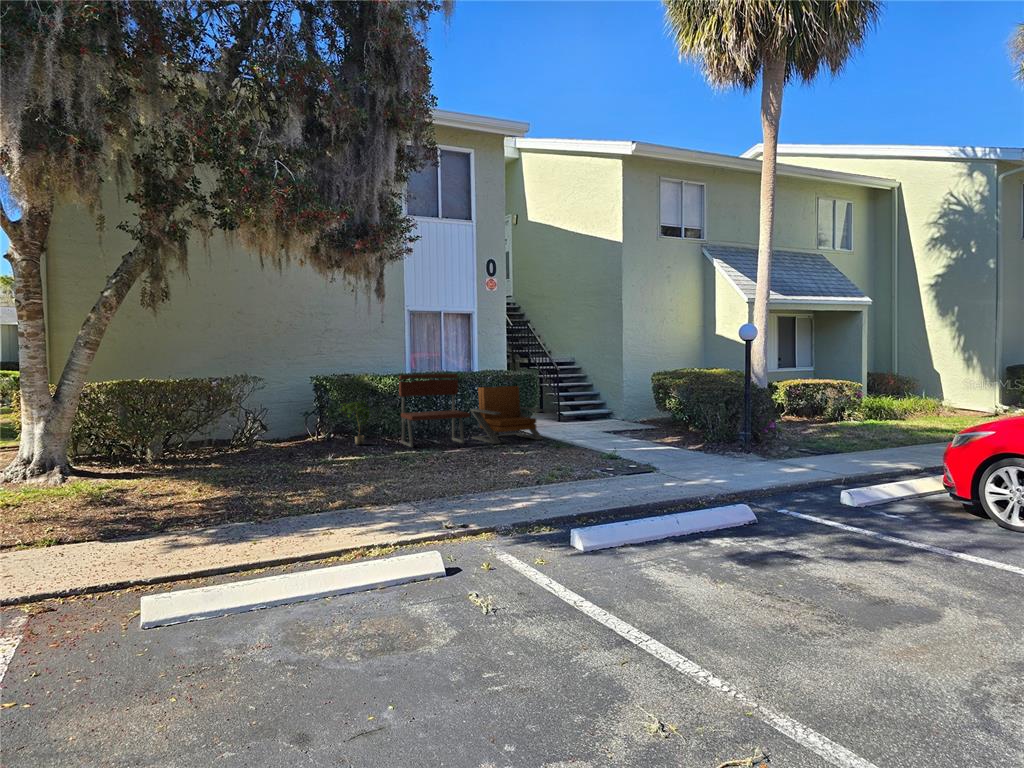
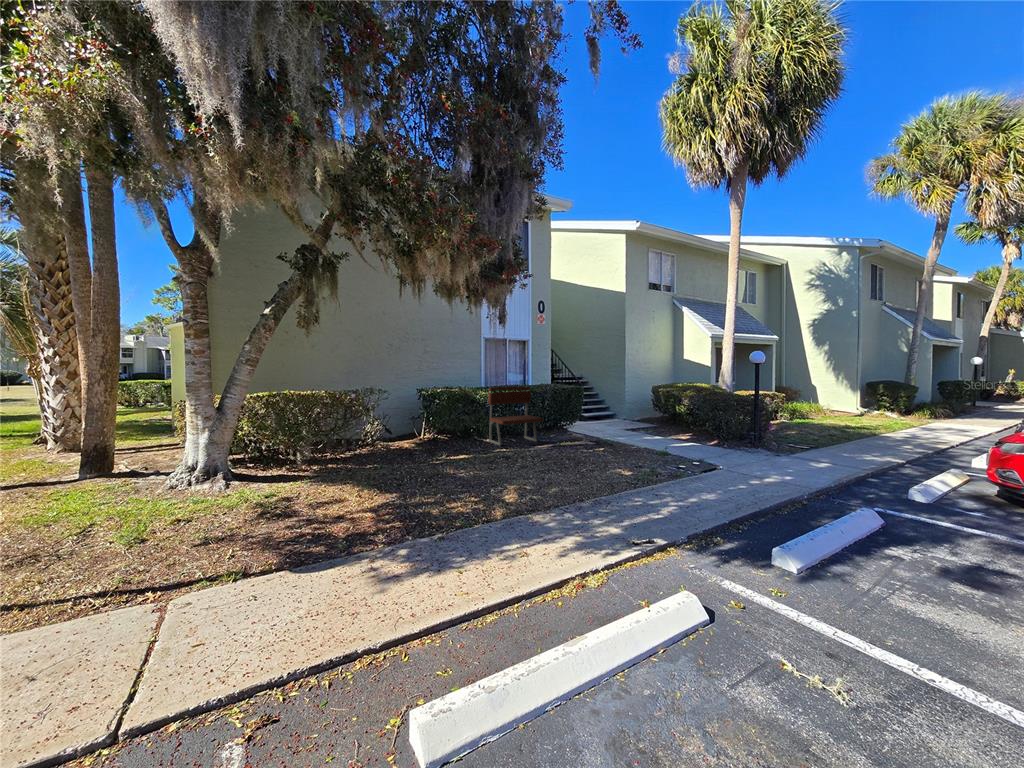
lounge chair: present [470,386,543,444] -> none [536,396,593,442]
potted plant: present [342,400,373,445] -> none [442,407,469,443]

